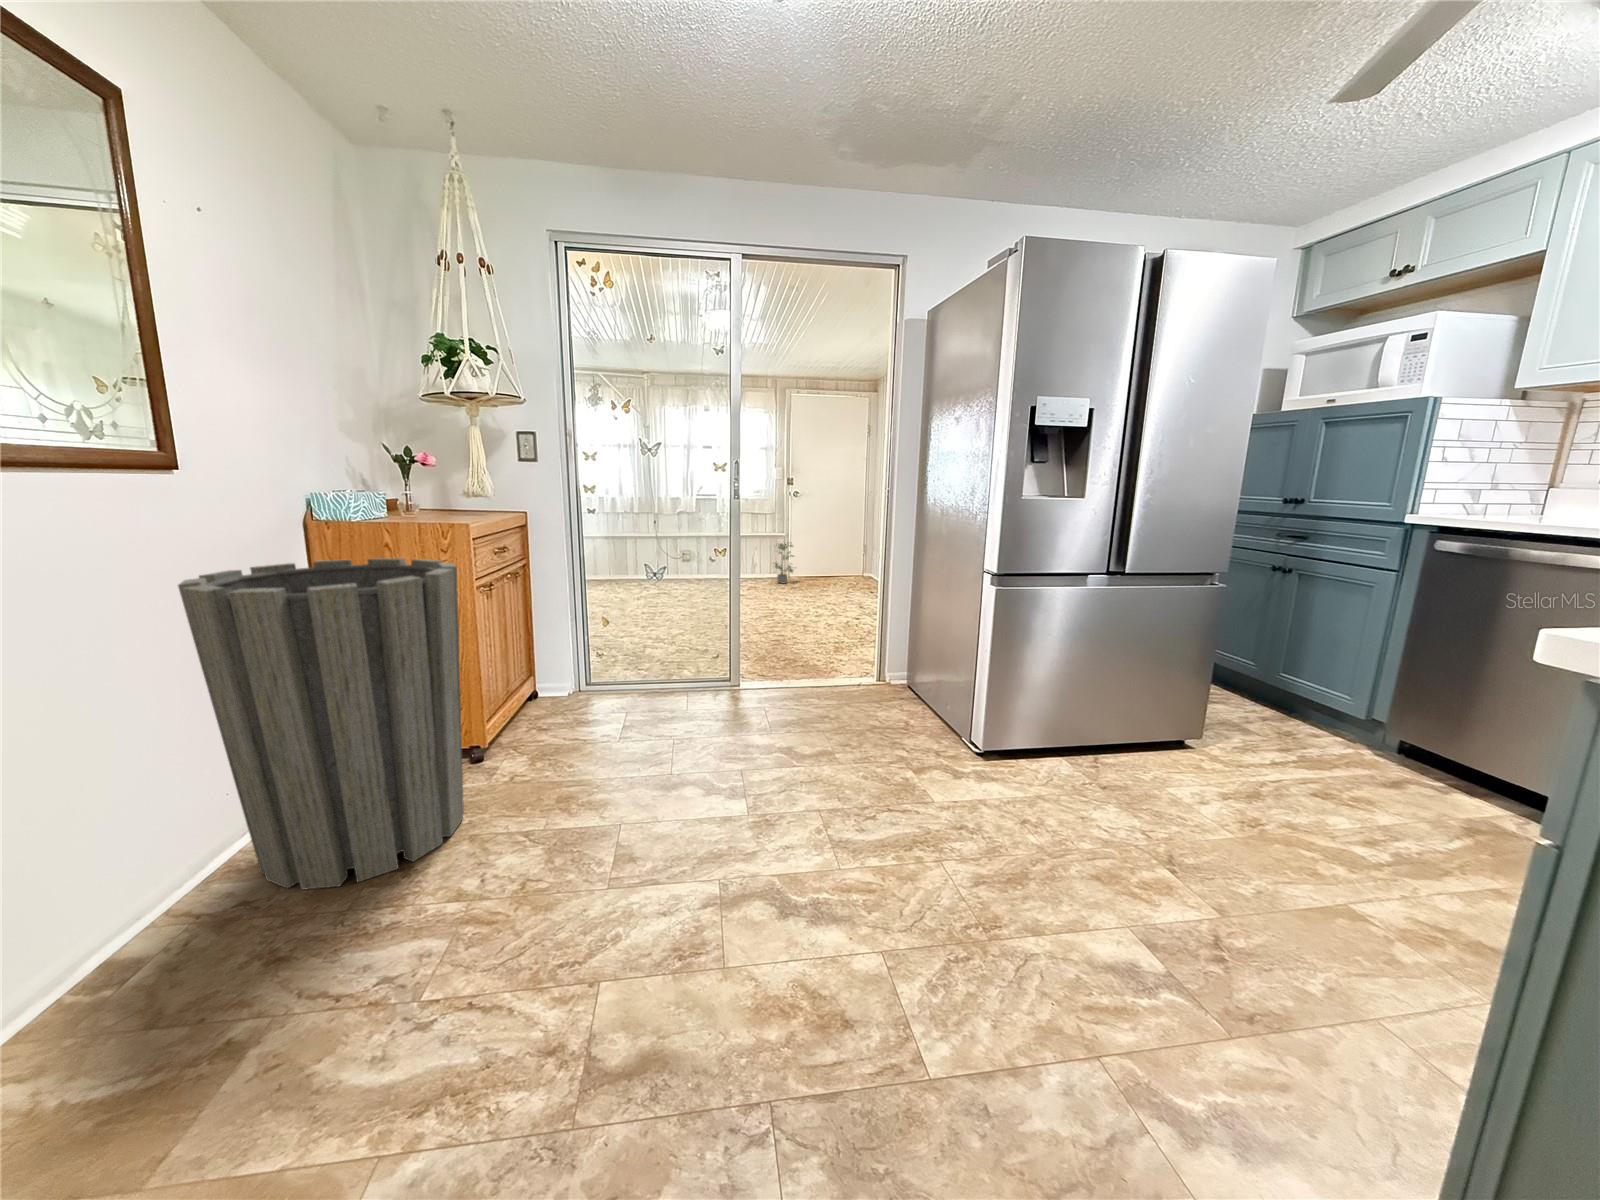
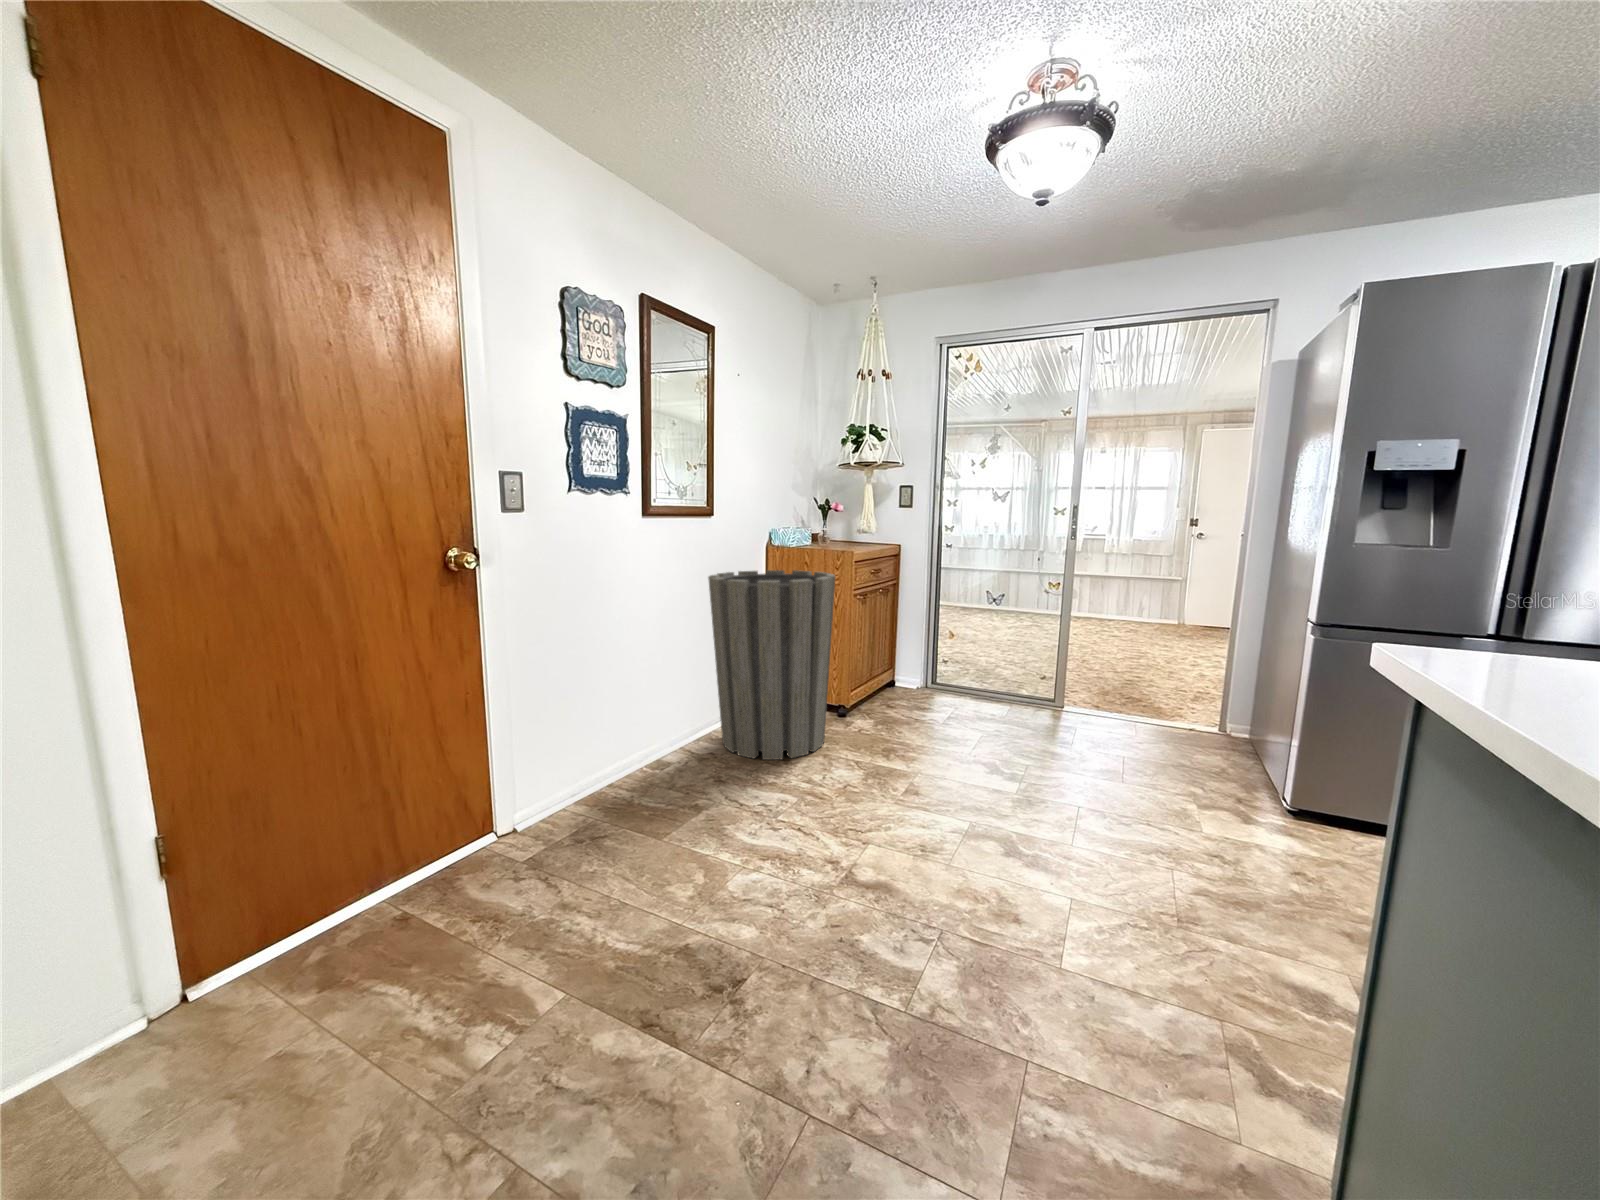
potted plant: present [775,543,793,584] -> none [1164,584,1196,631]

